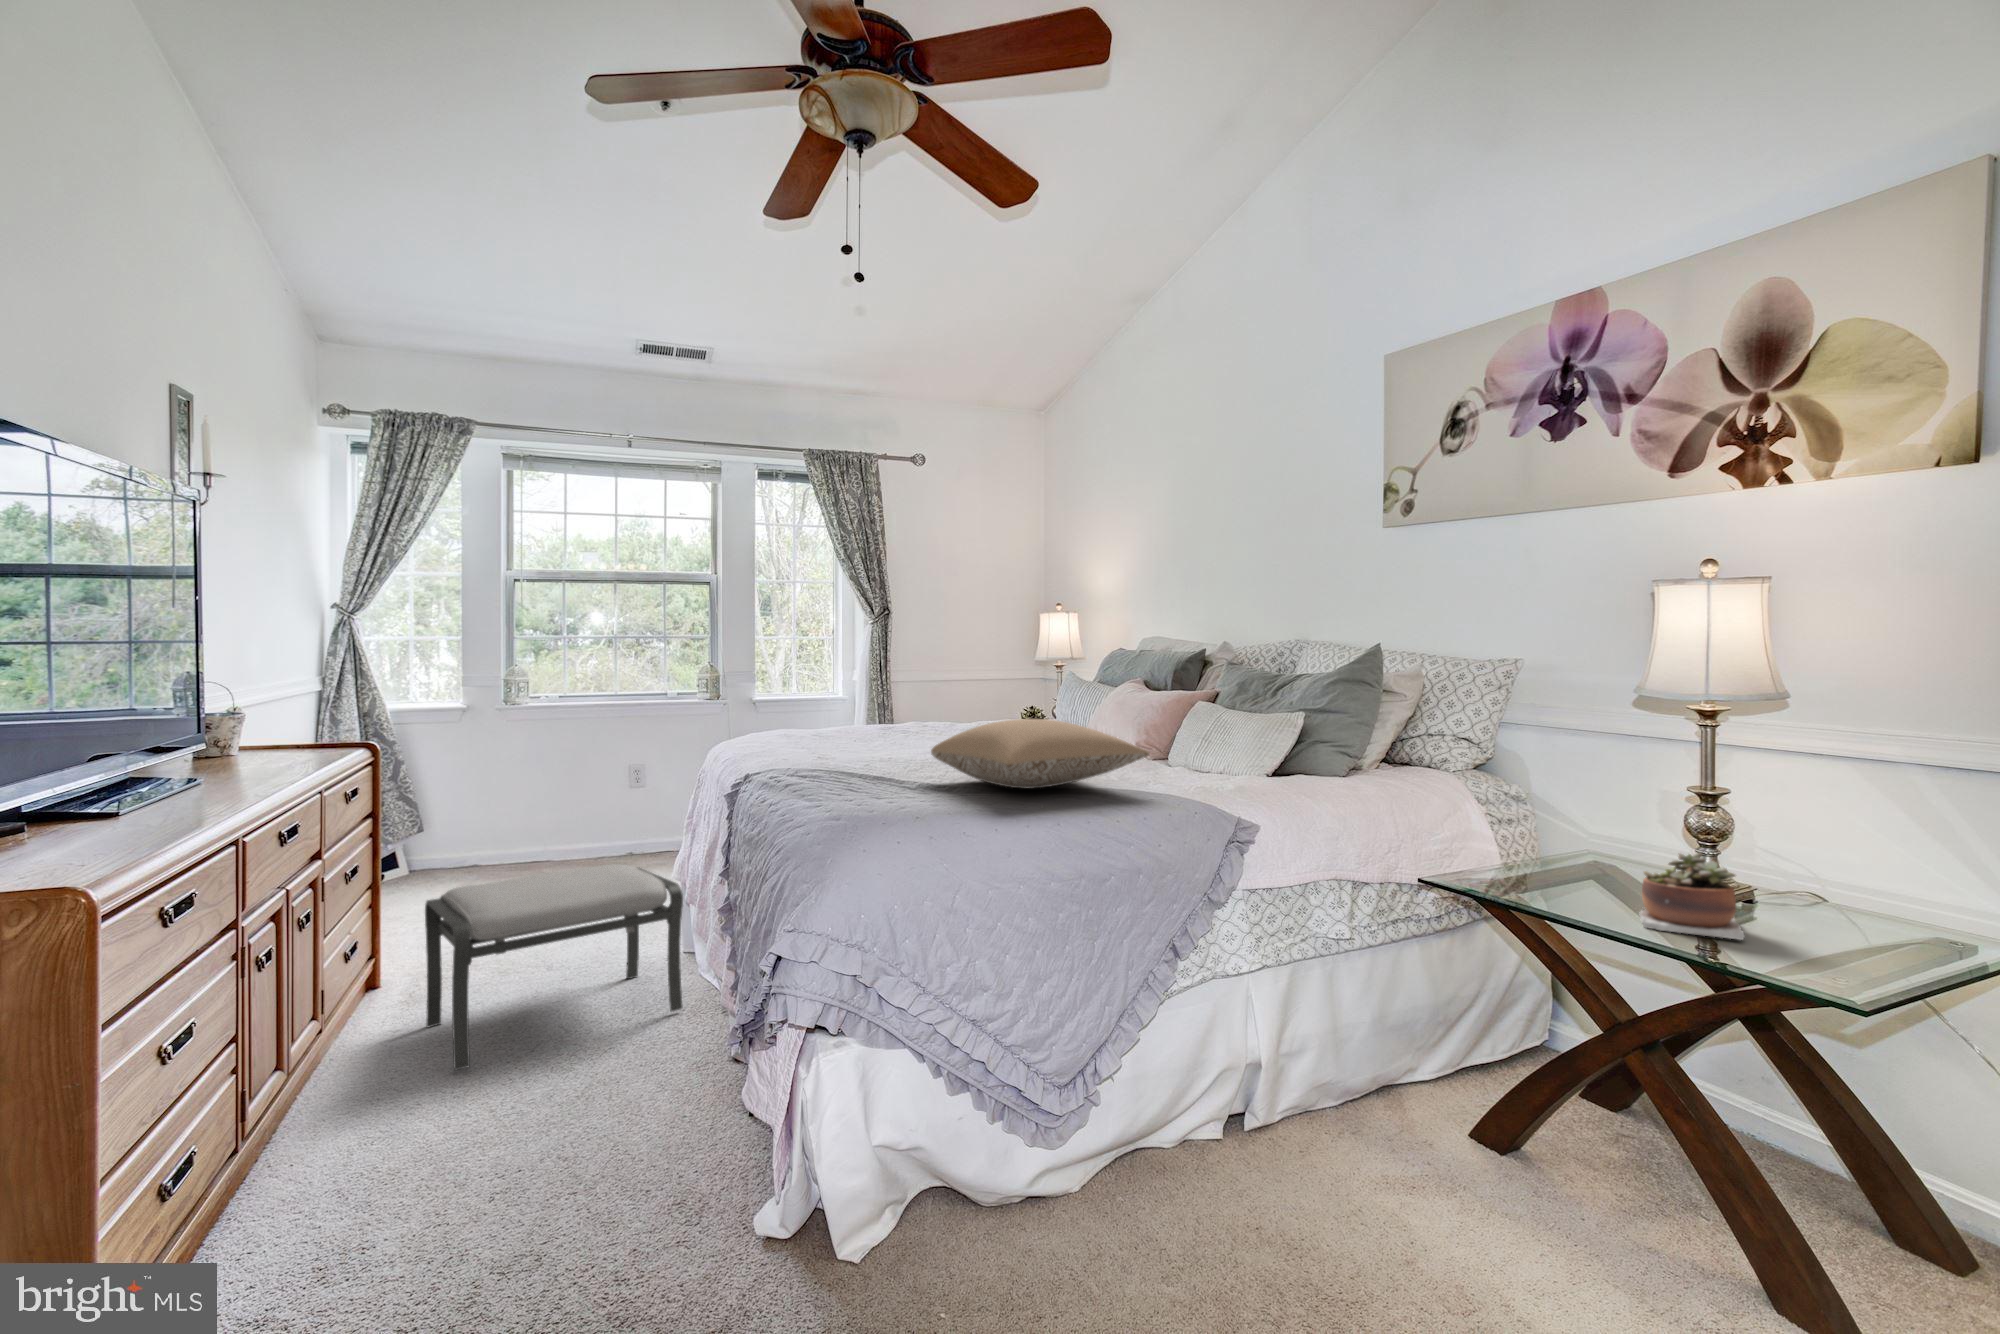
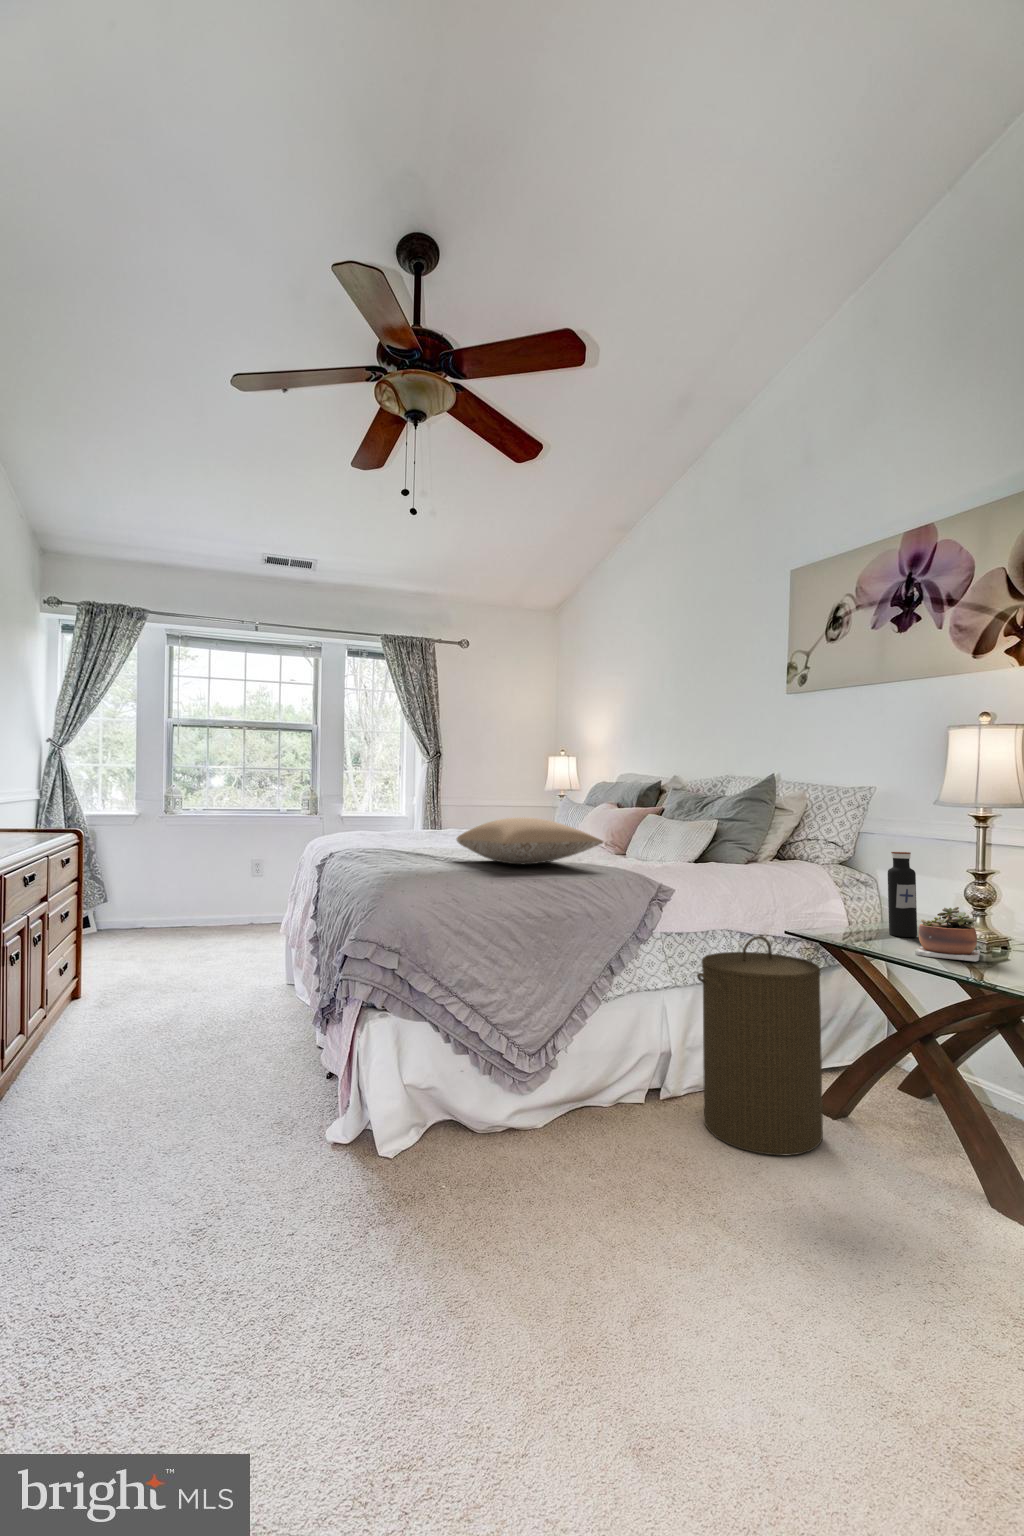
water bottle: none [1575,765,1621,891] -> present [888,852,917,937]
ottoman: present [425,864,683,1070] -> none [107,921,285,1050]
laundry hamper: none [1302,893,1487,1220] -> present [697,936,823,1155]

